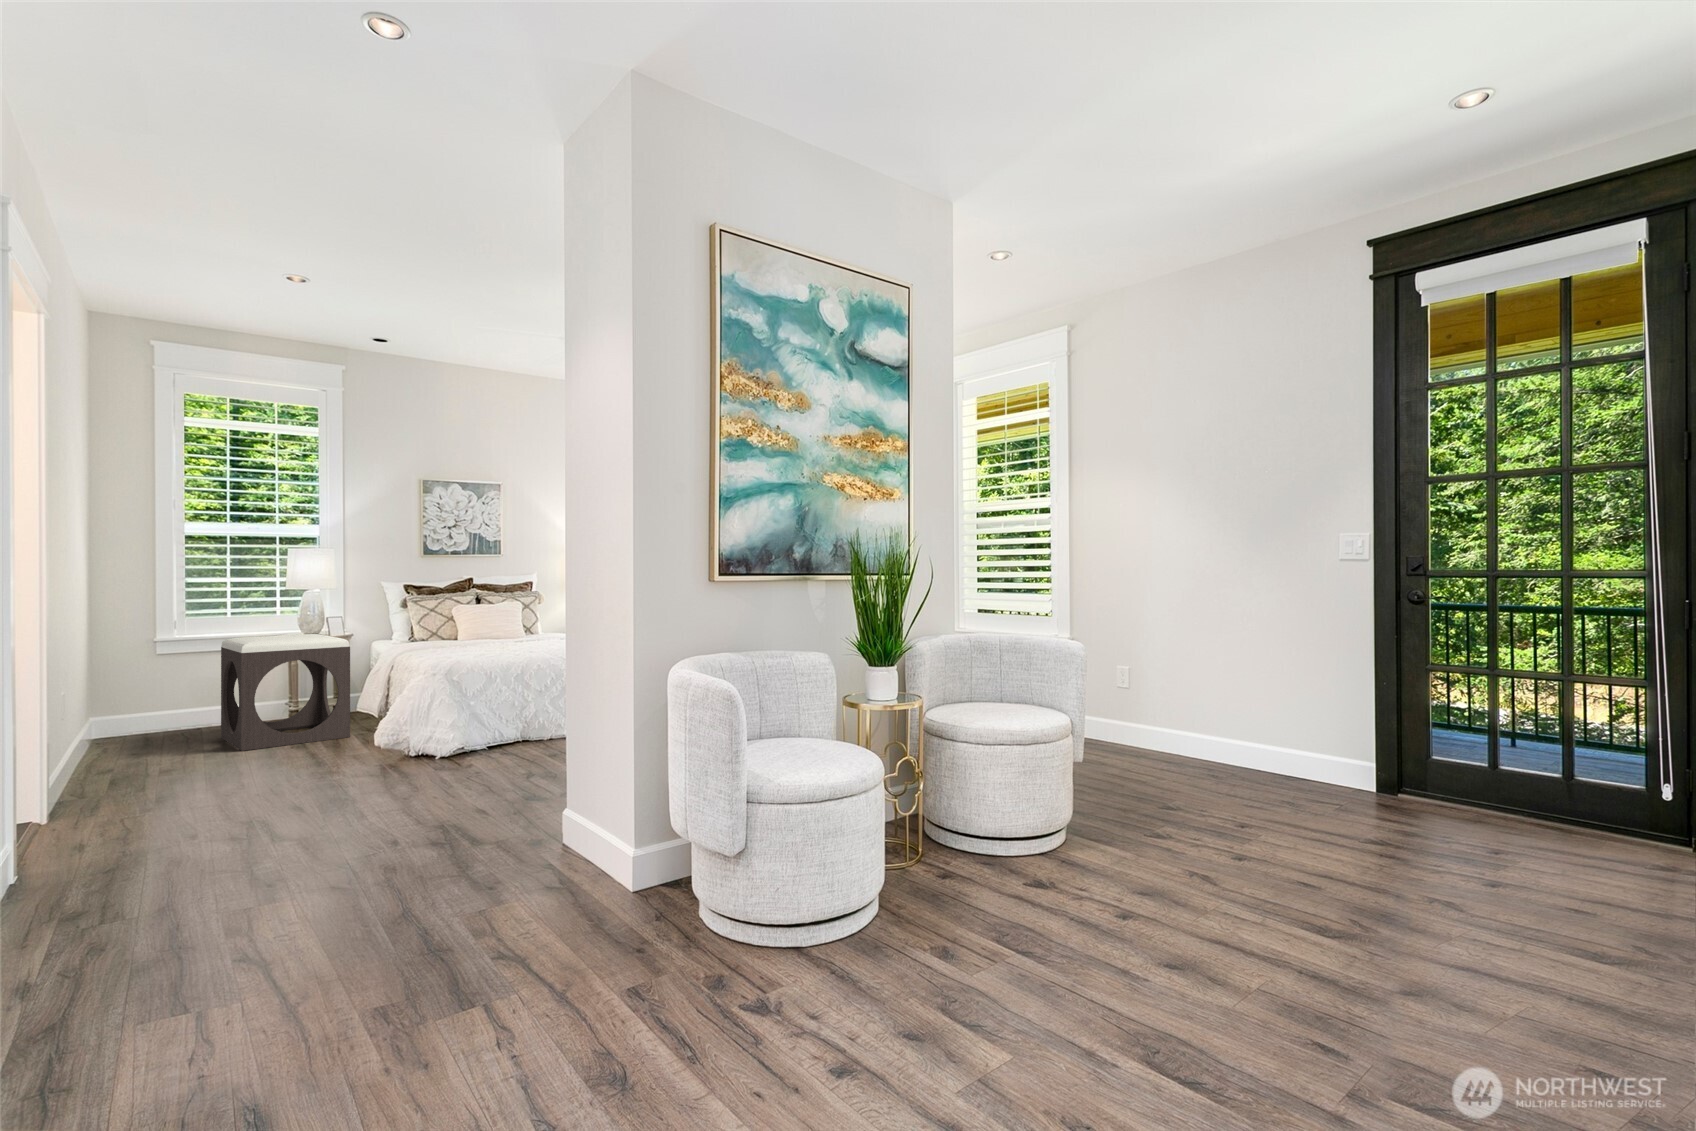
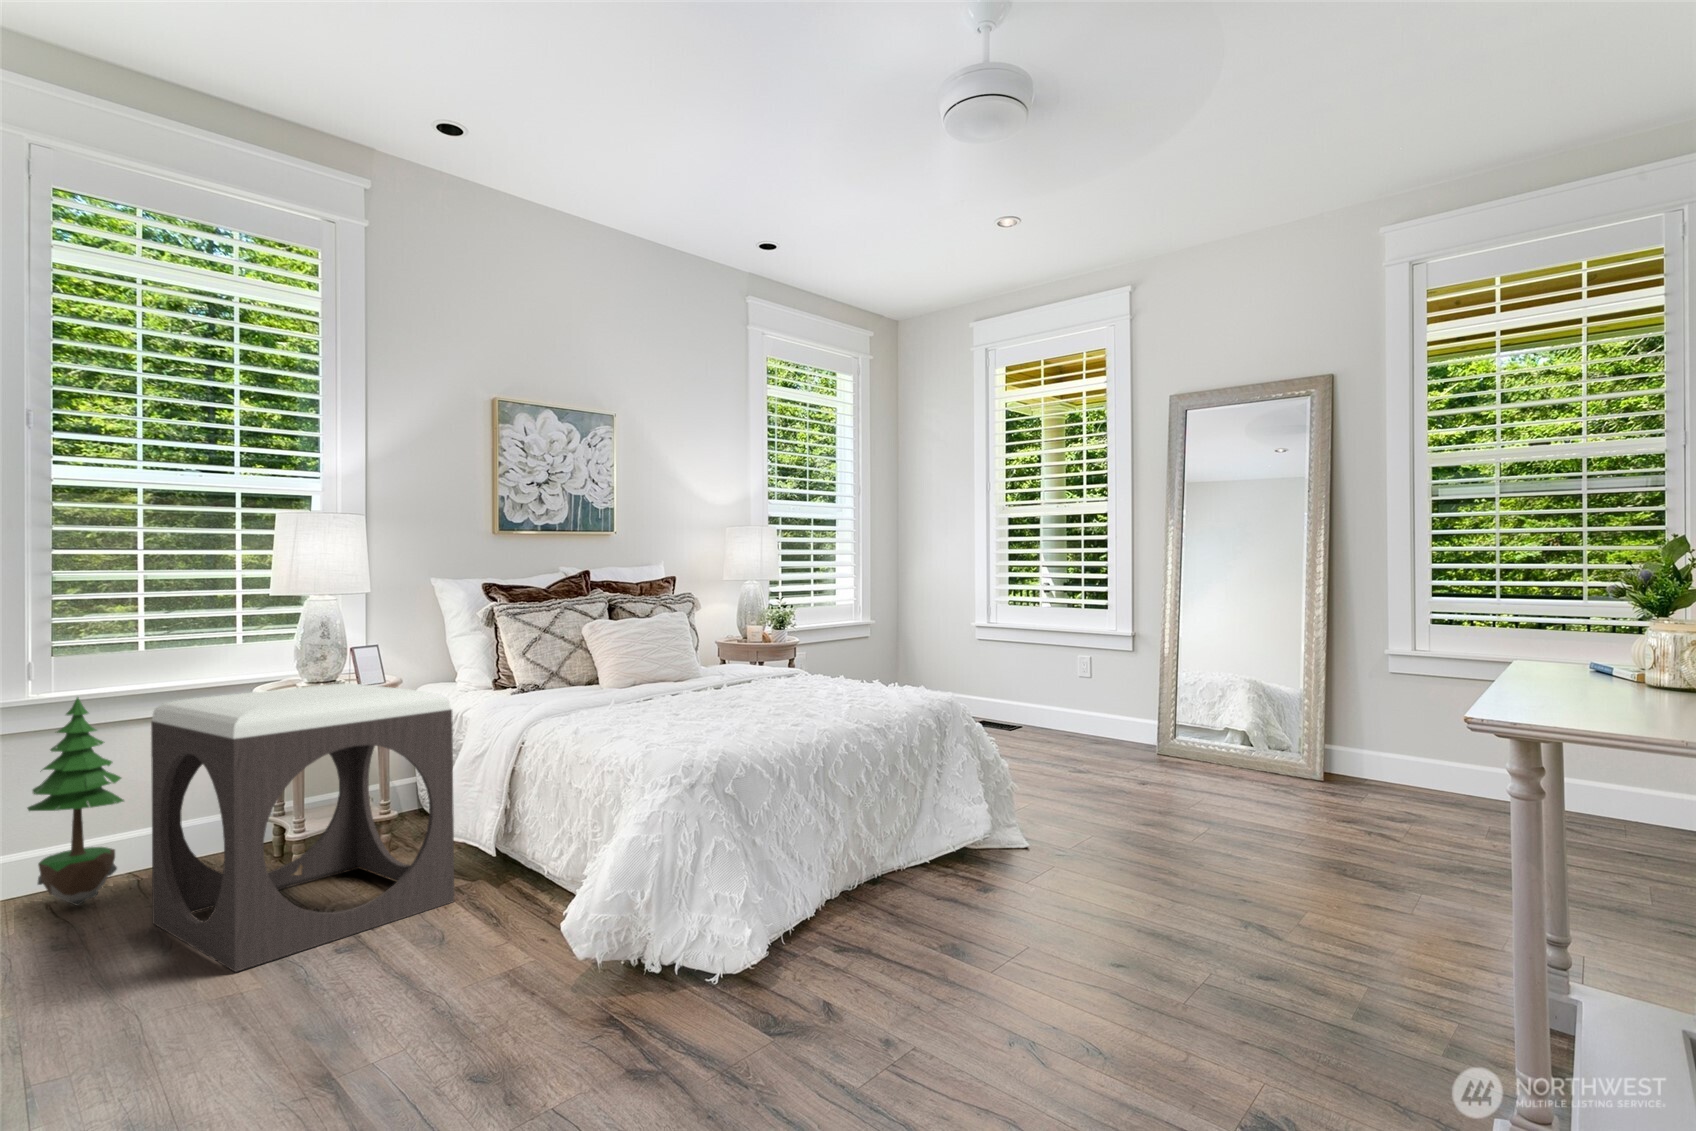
potted tree: none [174,636,217,732] -> present [27,697,124,905]

